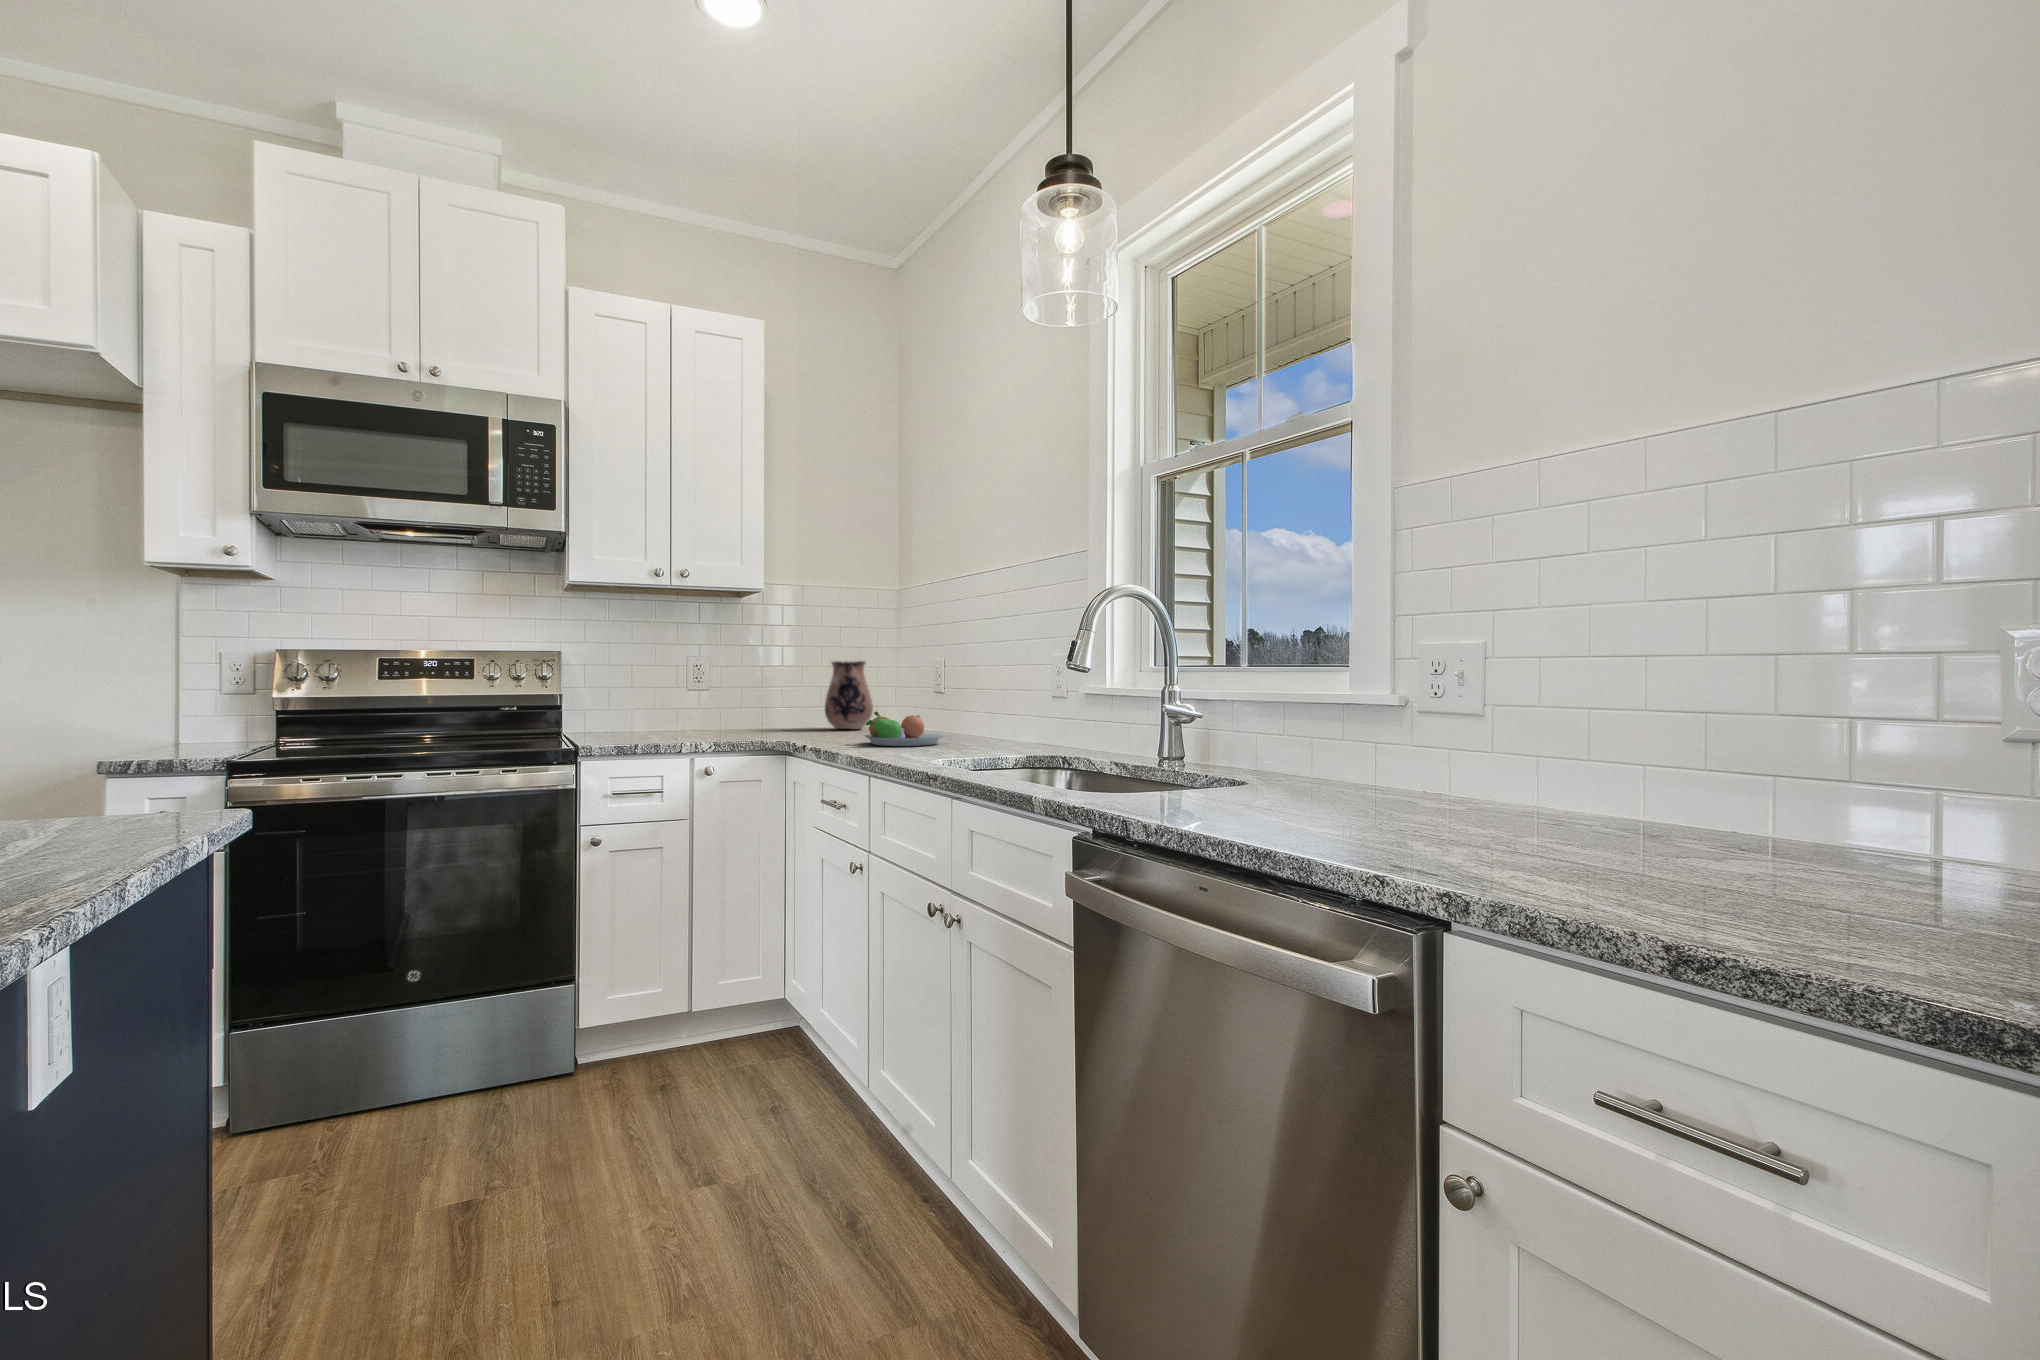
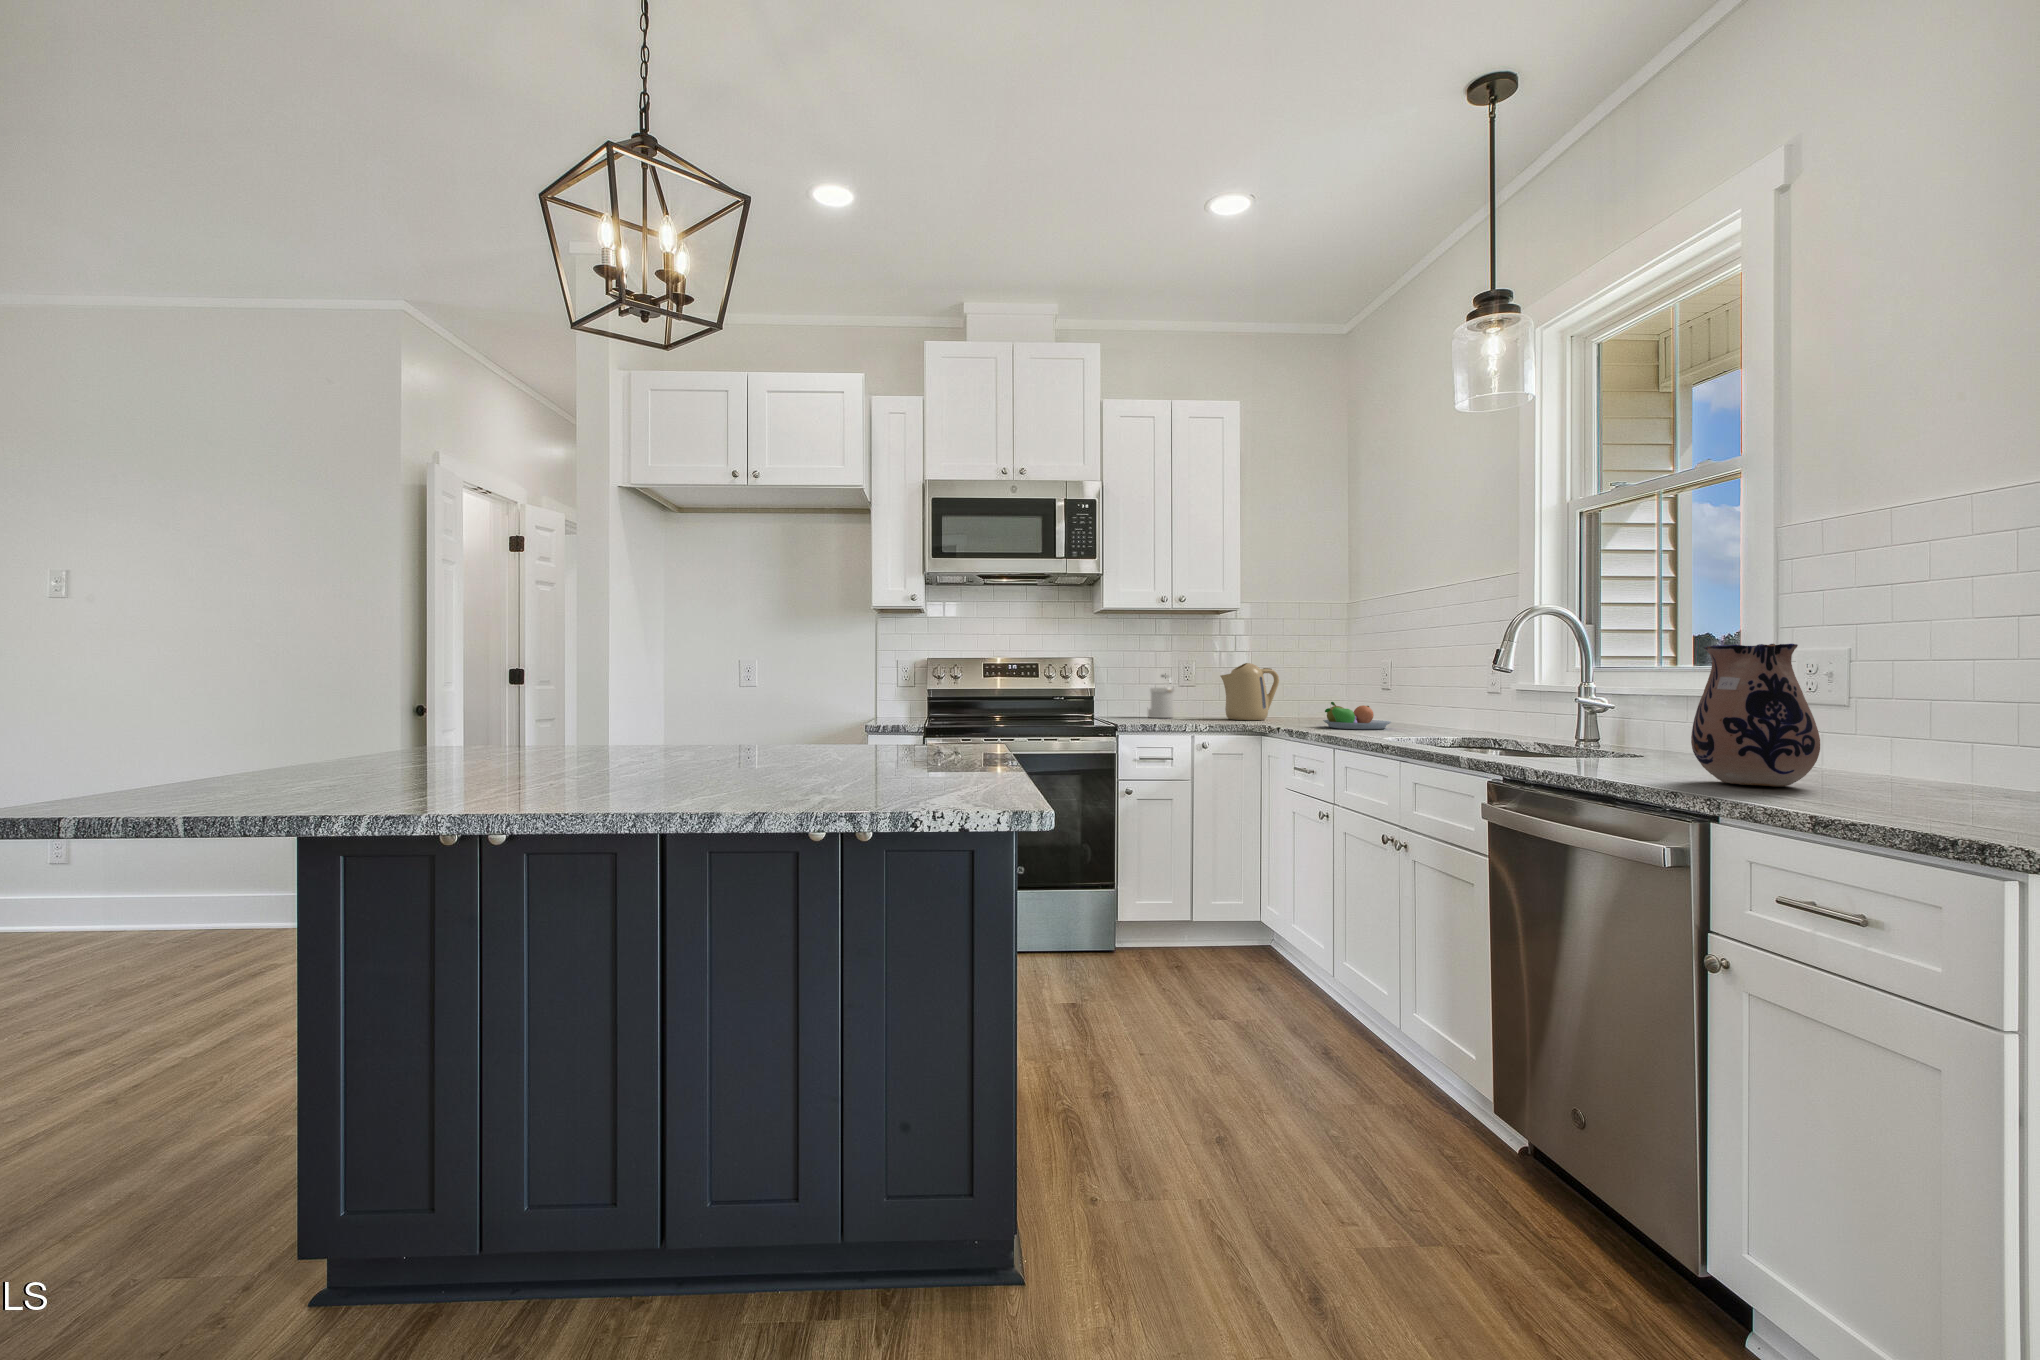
ceramic pitcher: present [825,661,873,729] -> present [1691,644,1820,787]
kettle: none [744,663,819,735] -> present [1220,663,1279,720]
soap dispenser: none [648,675,687,735] -> present [1148,674,1174,718]

